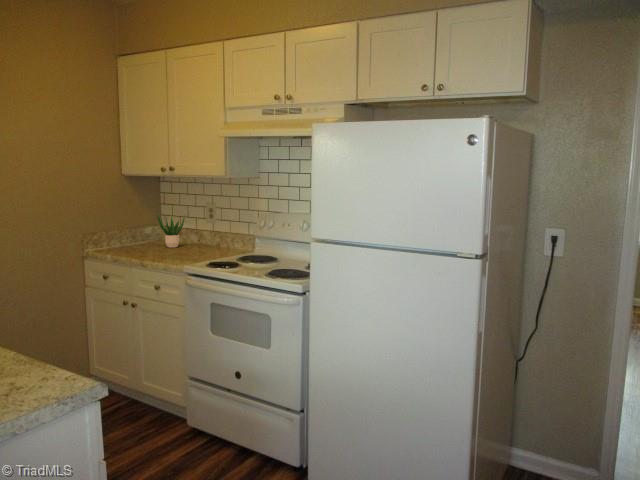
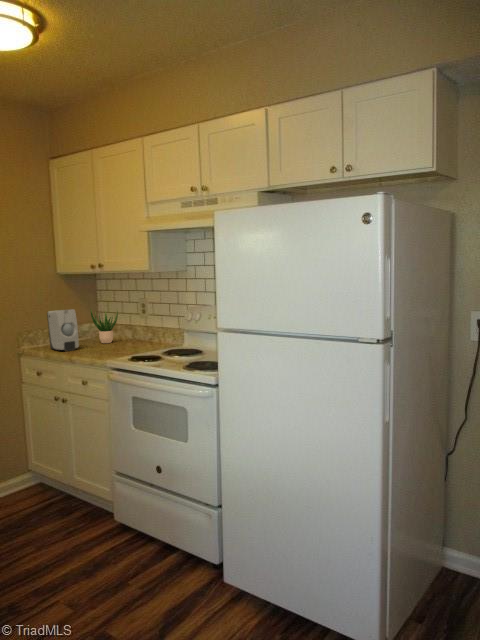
soap dispenser: none [114,212,147,255] -> present [47,309,79,351]

